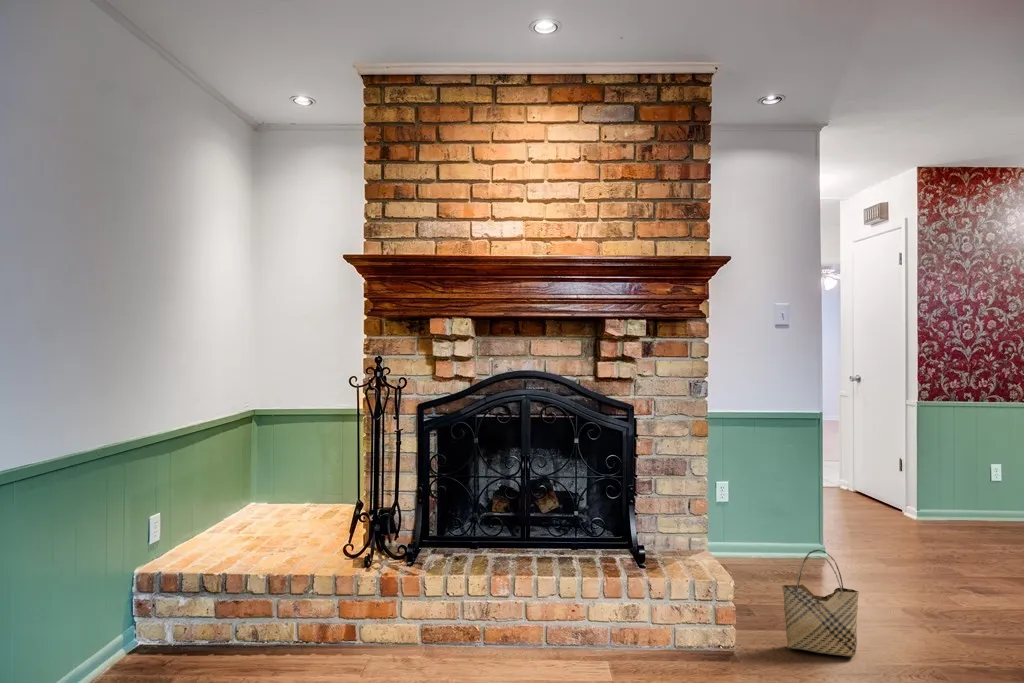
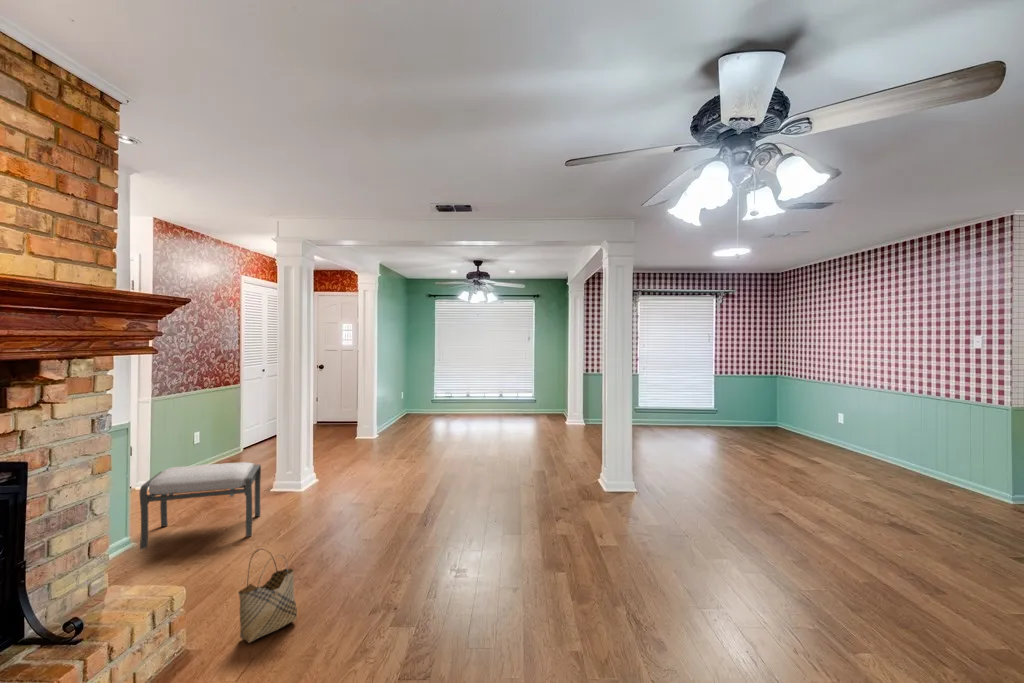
ottoman: none [831,478,996,587] -> present [139,462,261,549]

